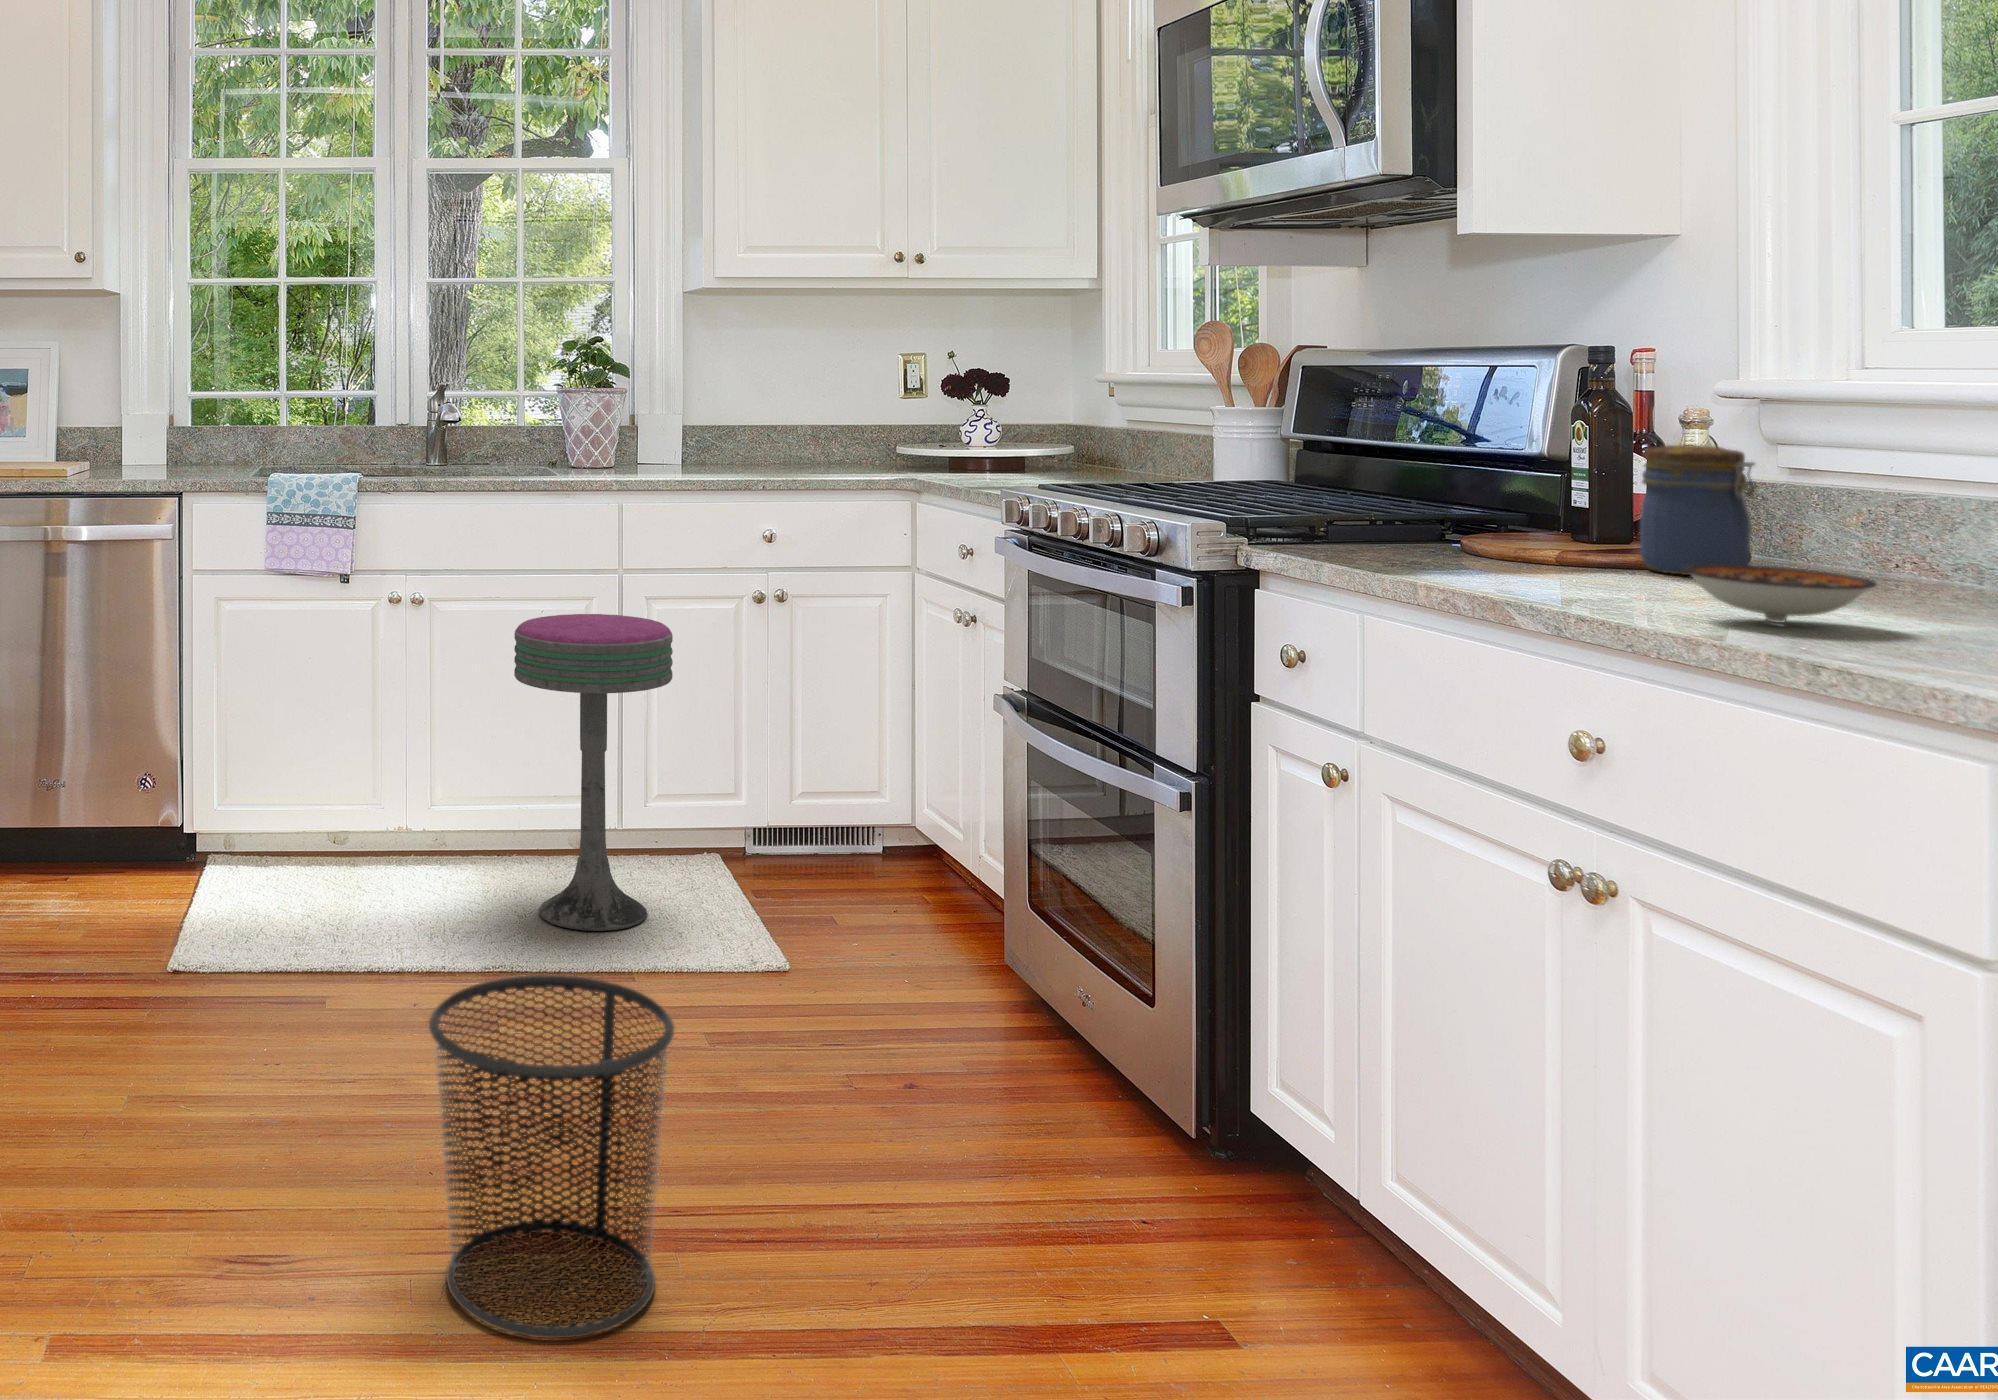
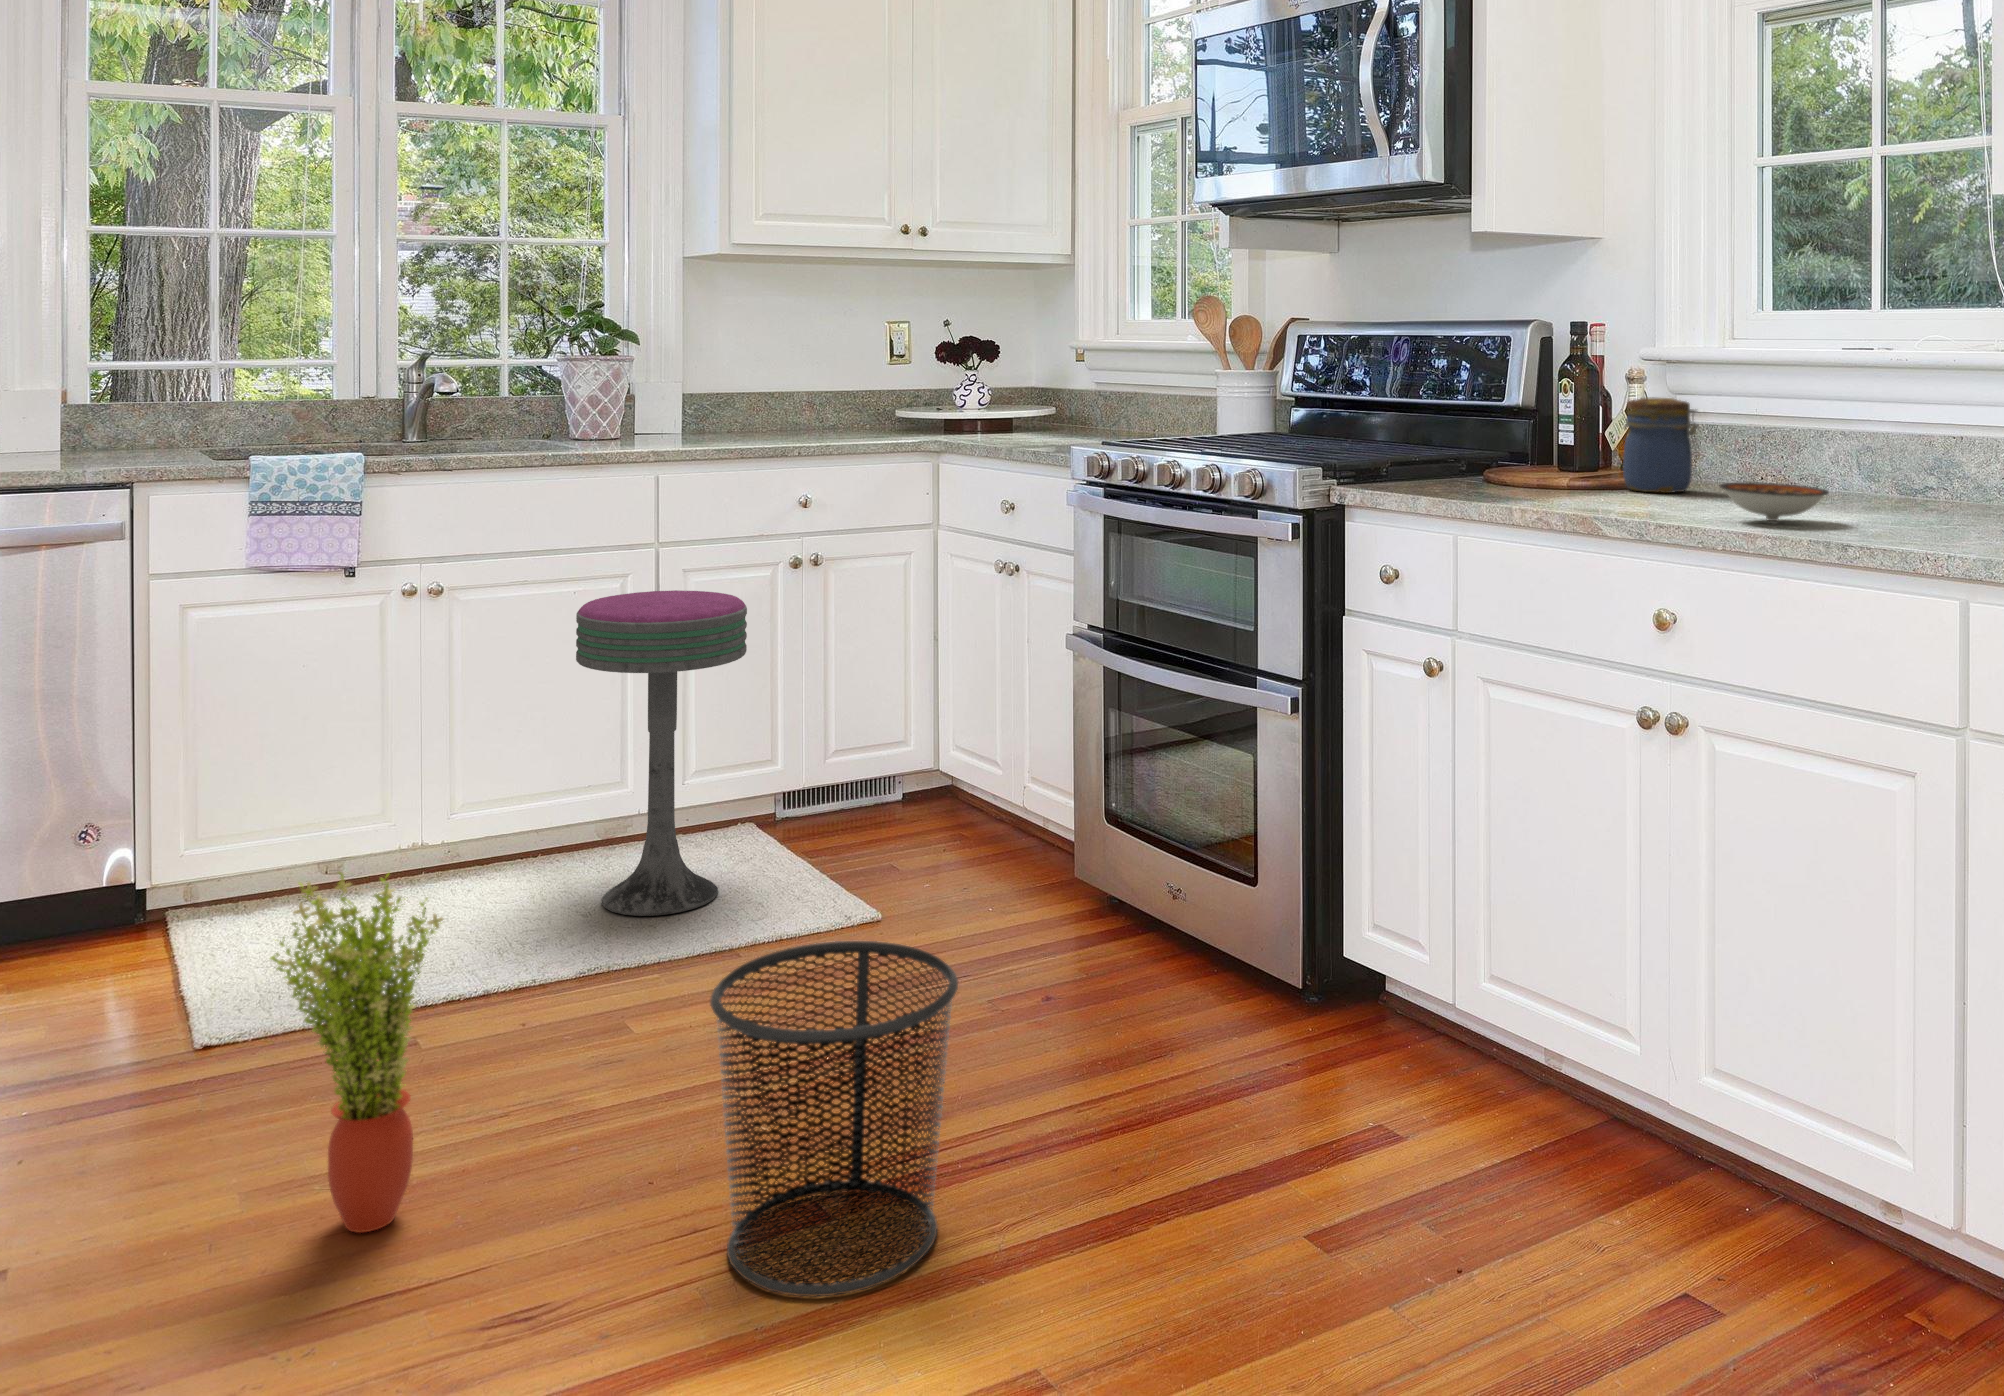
potted plant: none [116,833,252,1158] -> present [270,872,443,1233]

